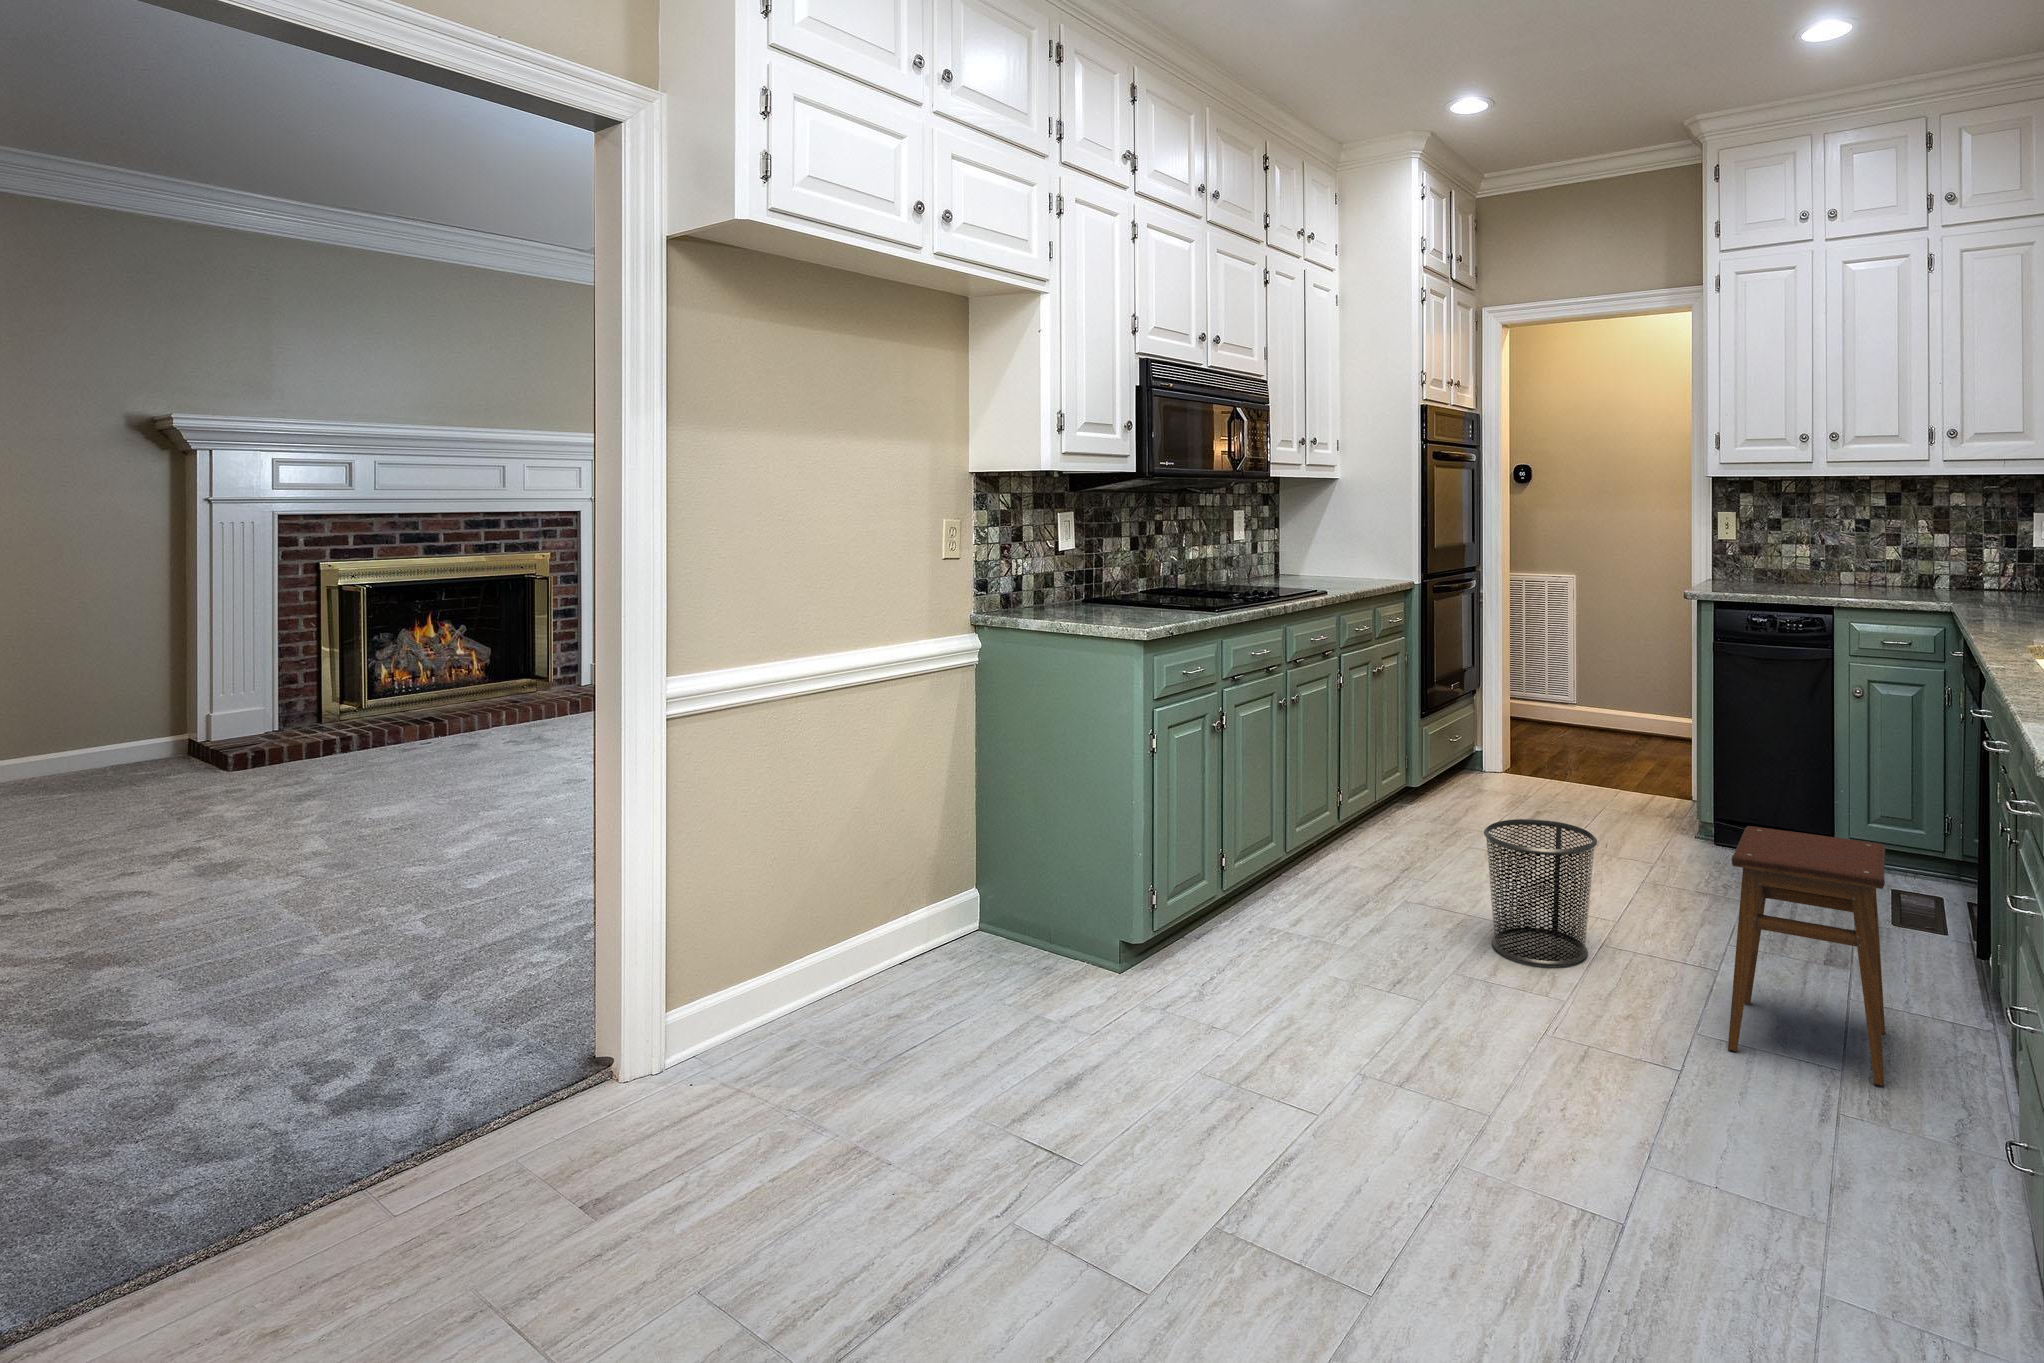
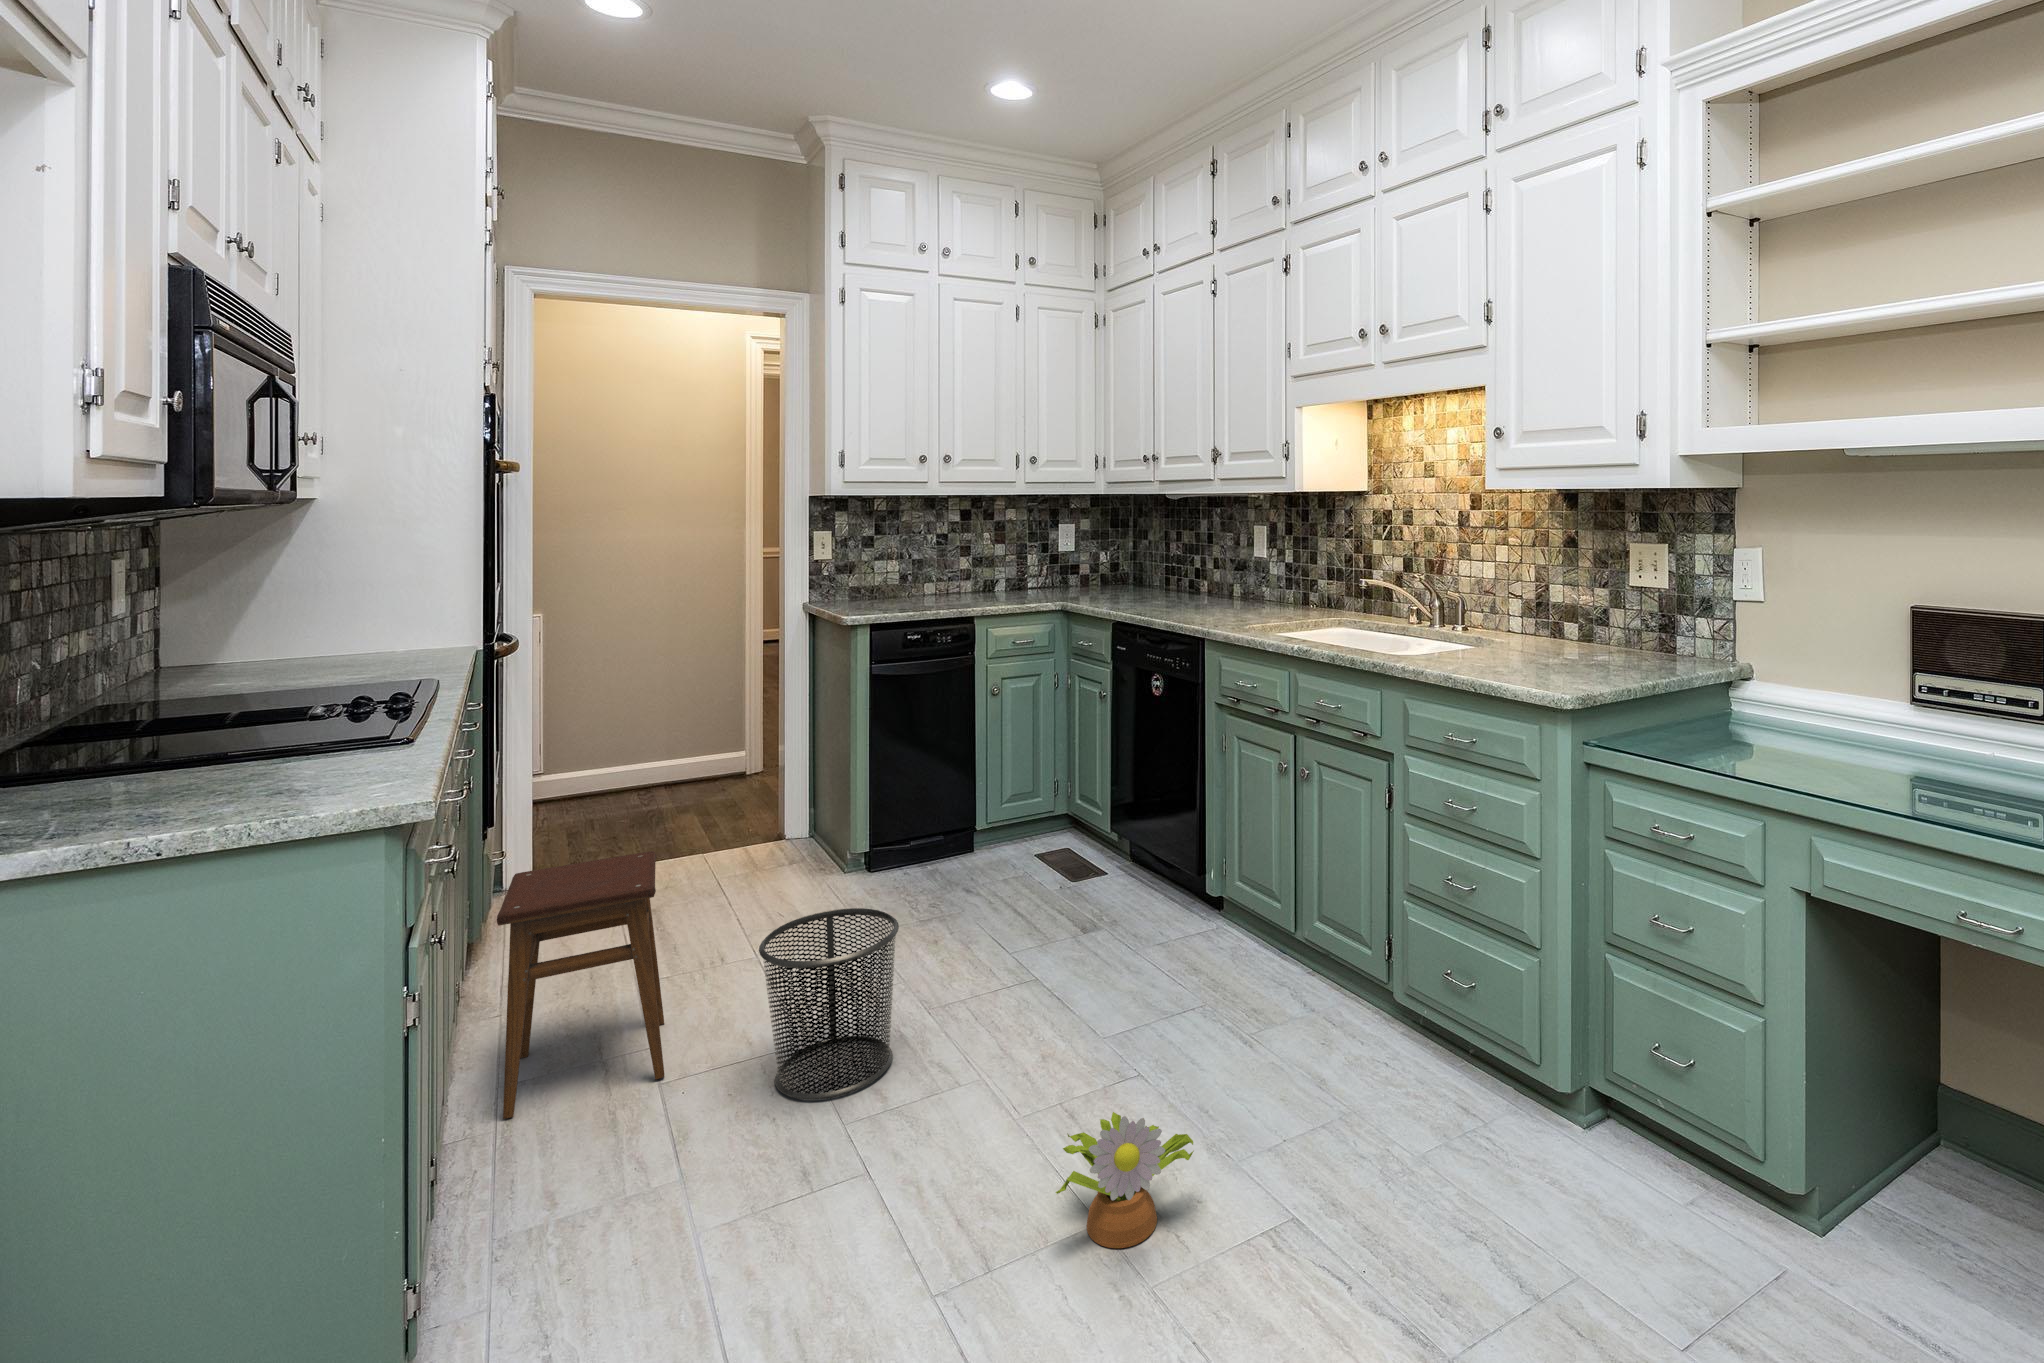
stool: present [1728,826,1886,1085] -> present [497,851,664,1119]
decorative plant: none [1560,1018,1707,1148] -> present [1056,1112,1193,1248]

